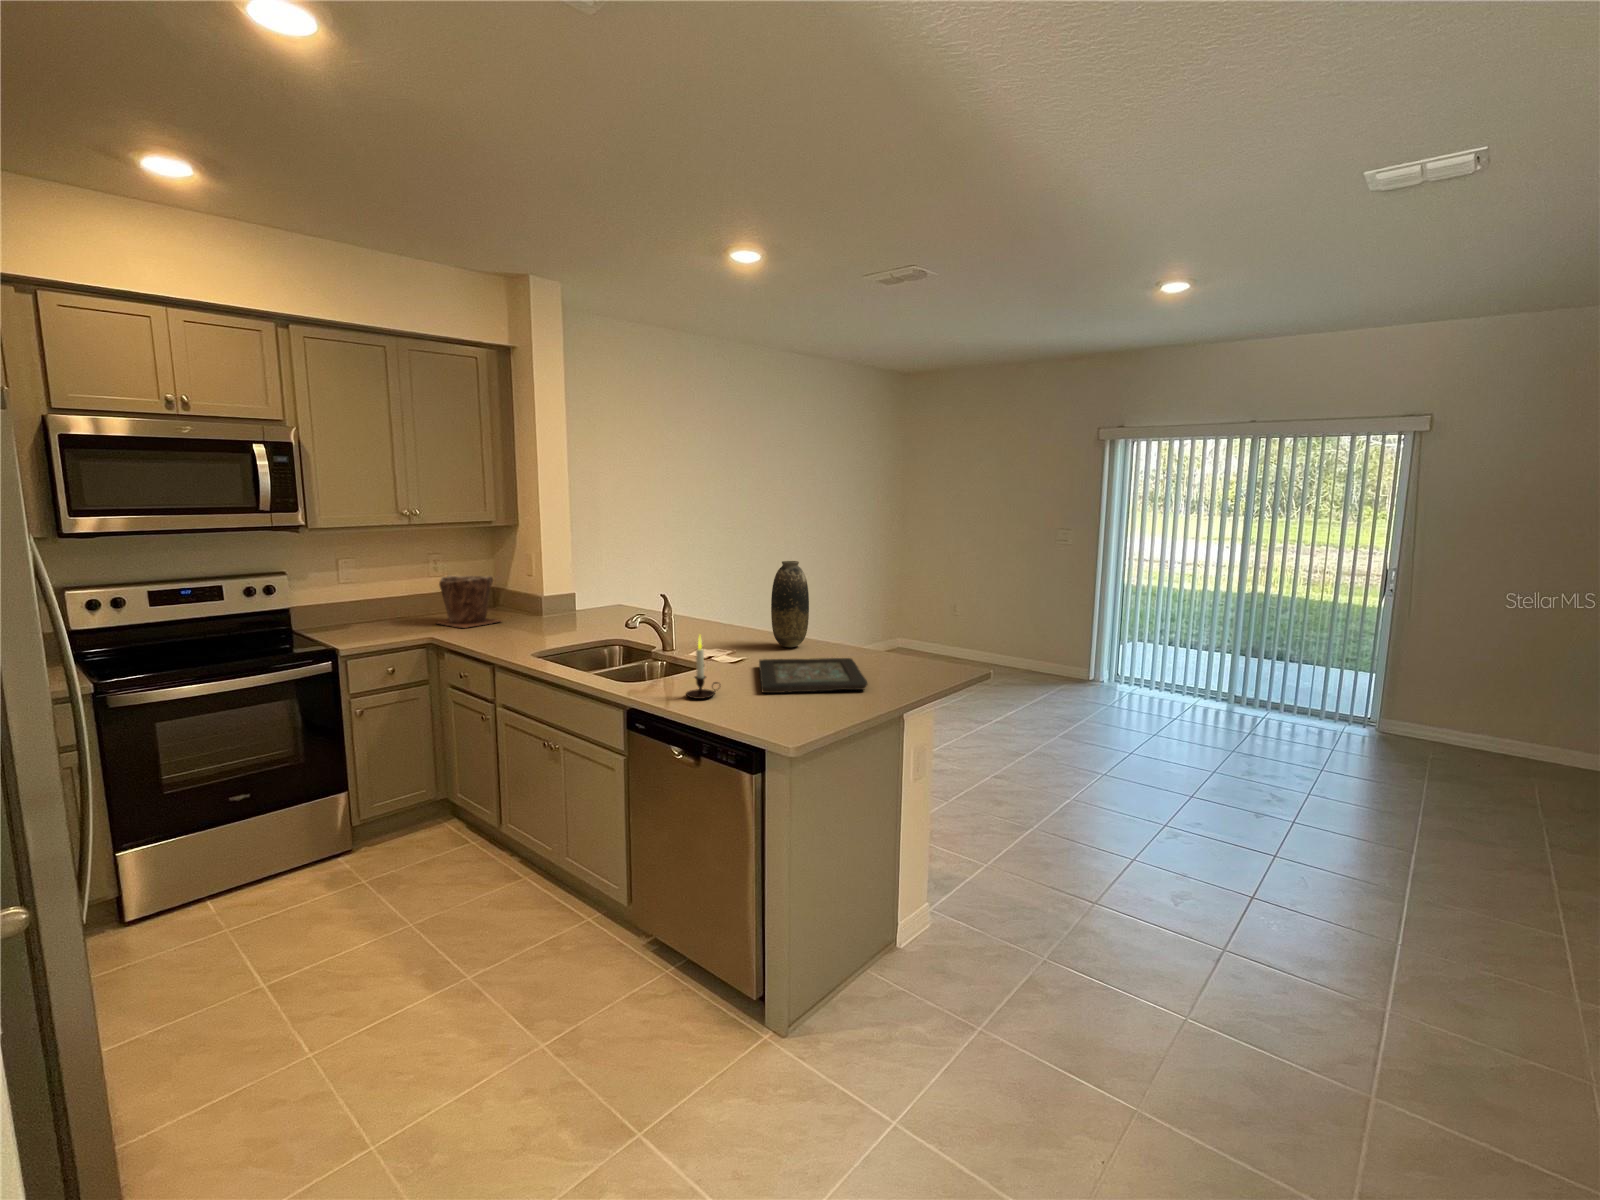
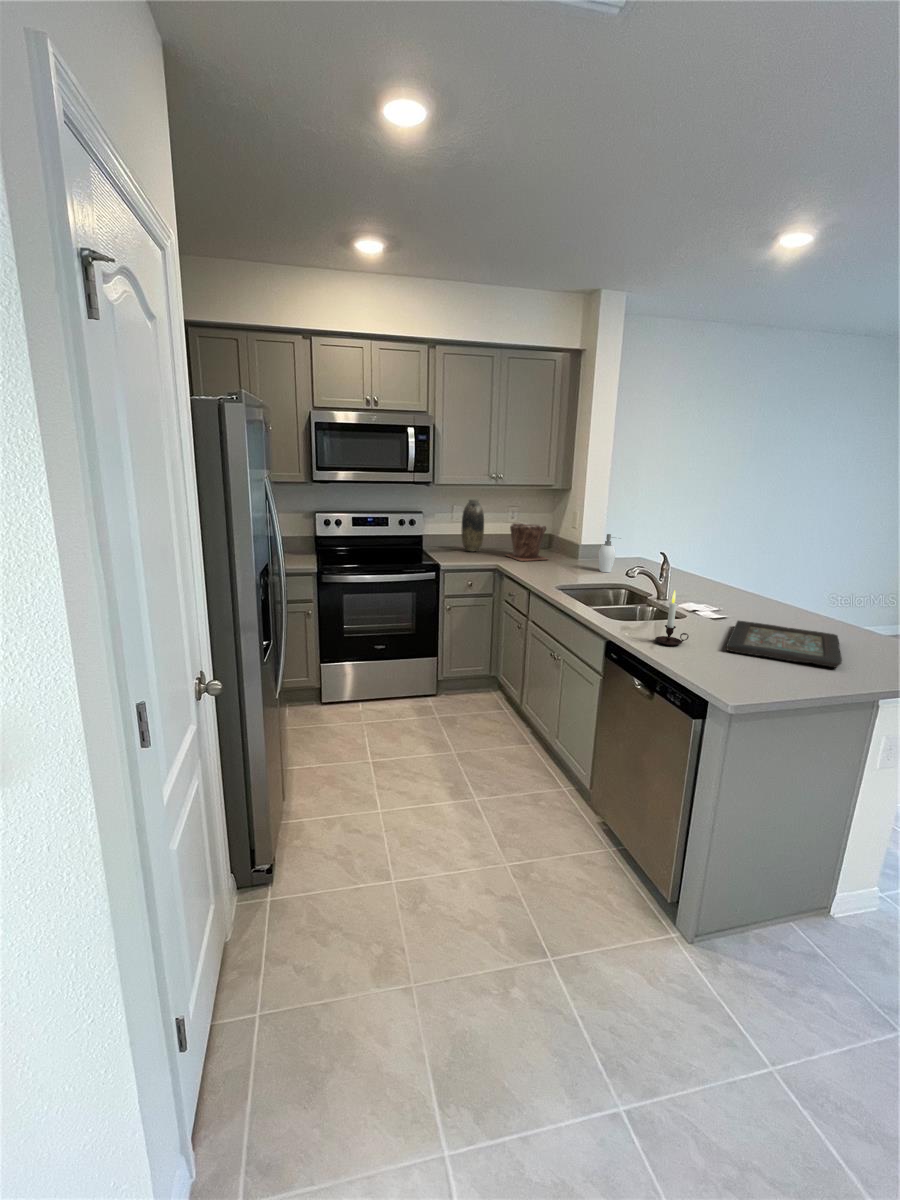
vase: present [771,561,809,647] -> present [461,499,484,551]
soap dispenser: none [573,579,600,628] -> present [599,534,616,572]

